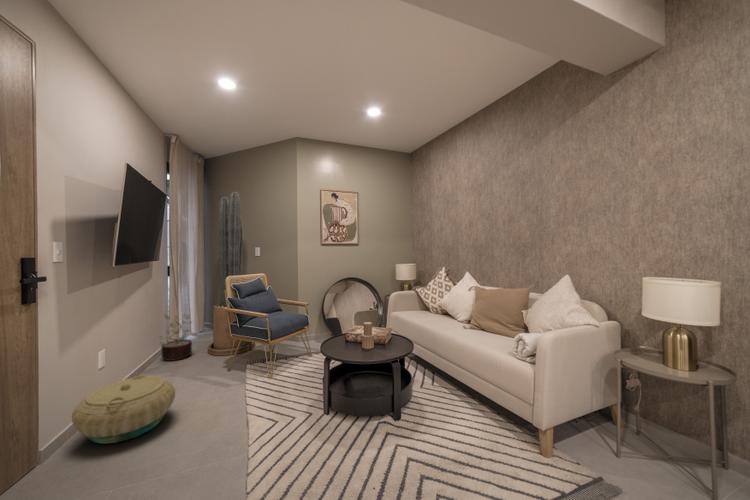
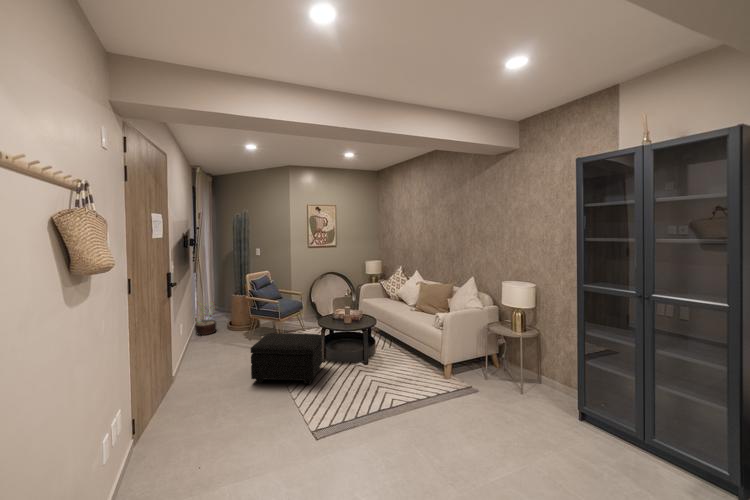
footstool: none [186,364,322,467] -> present [251,333,322,384]
basket: present [72,375,175,443] -> none [177,342,231,379]

